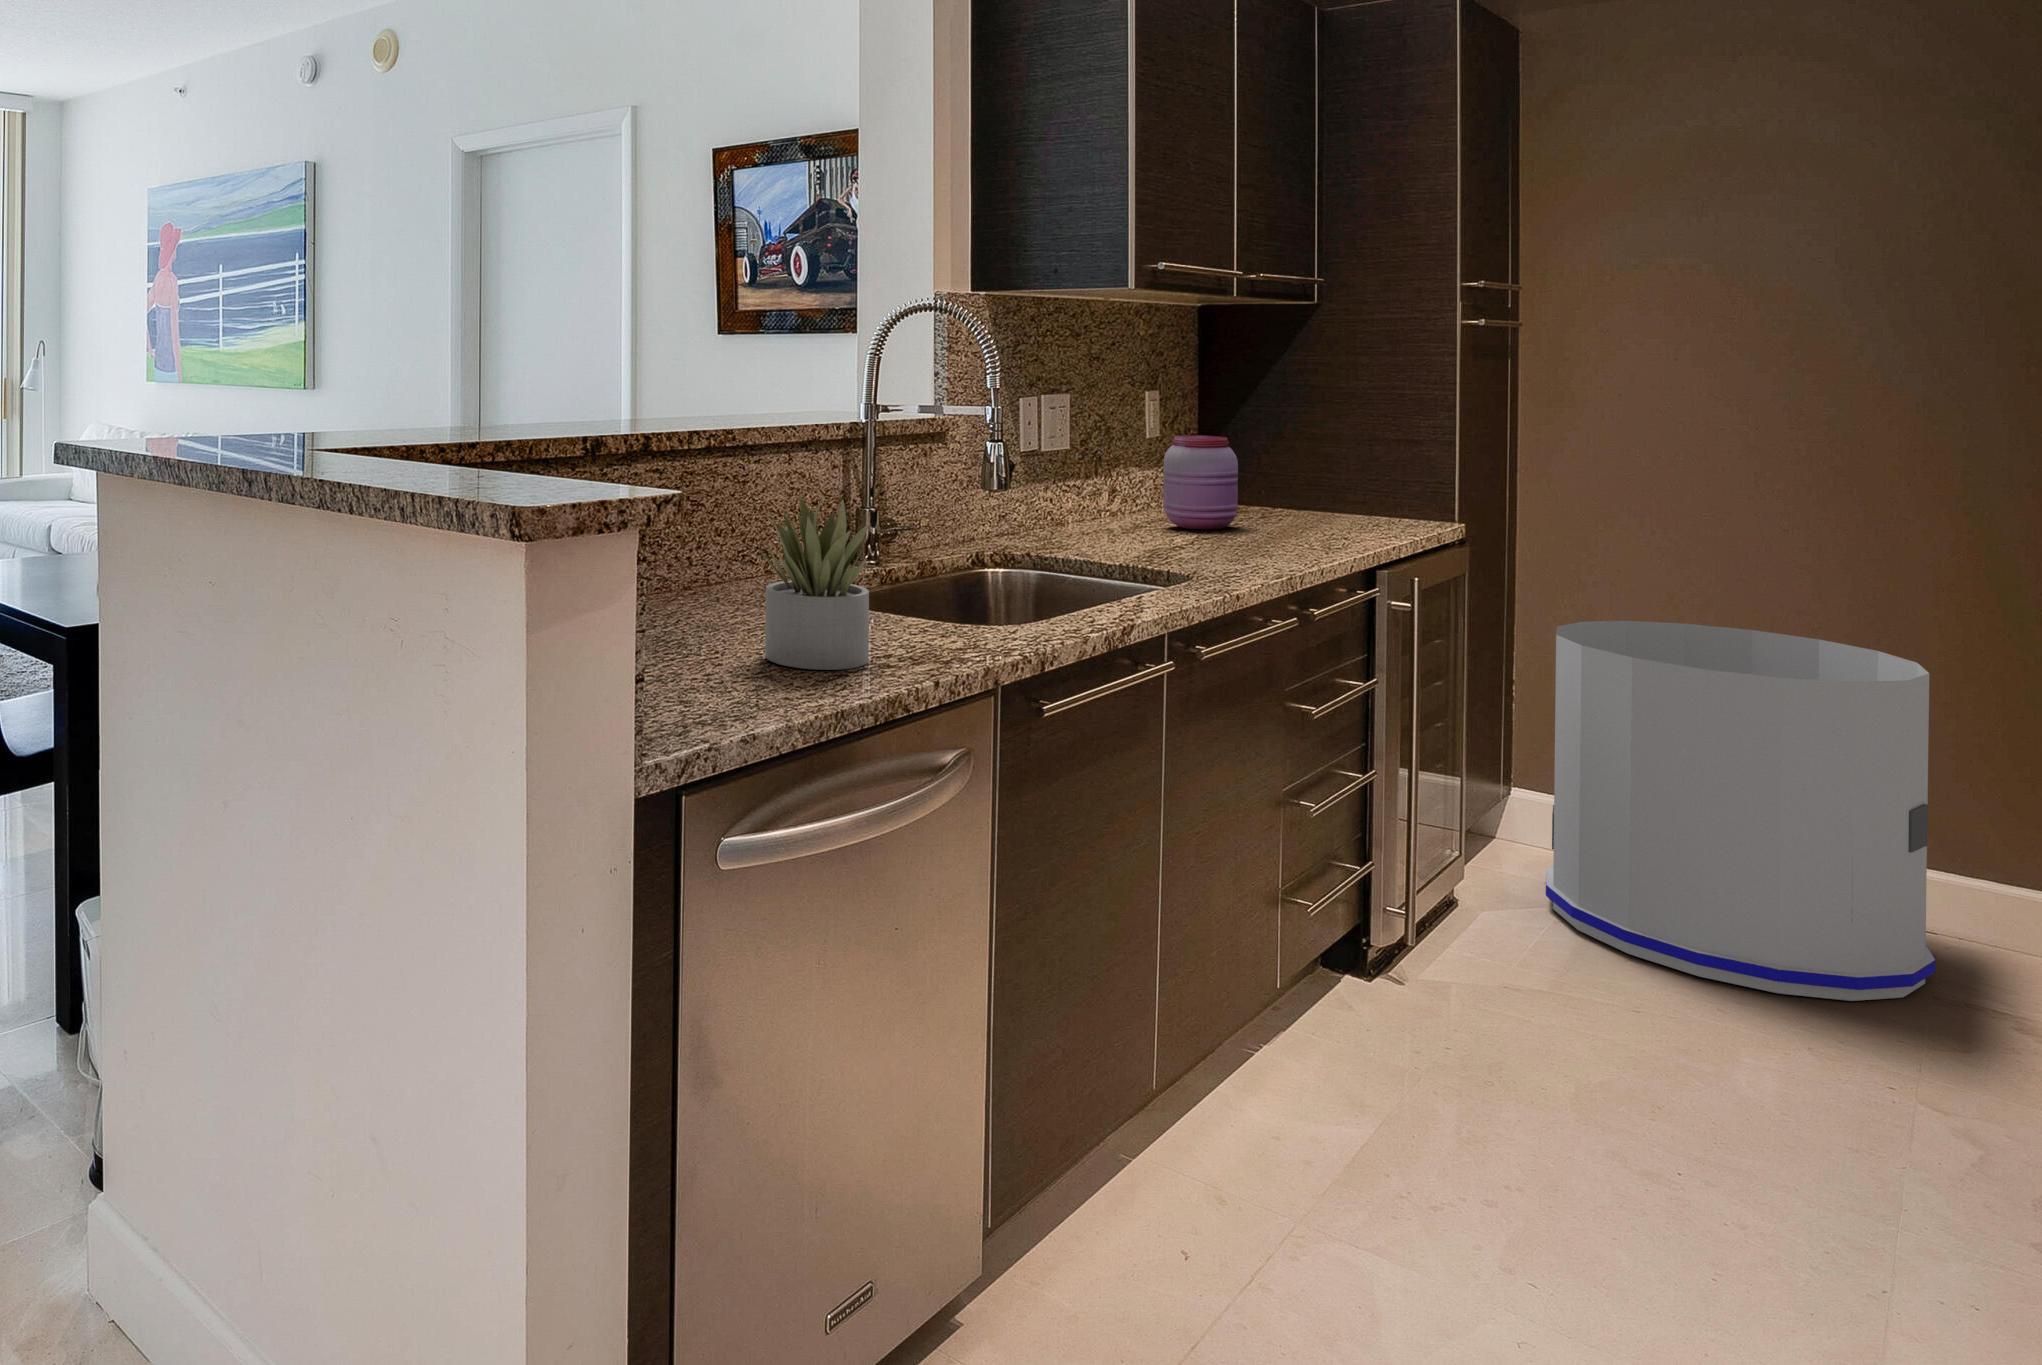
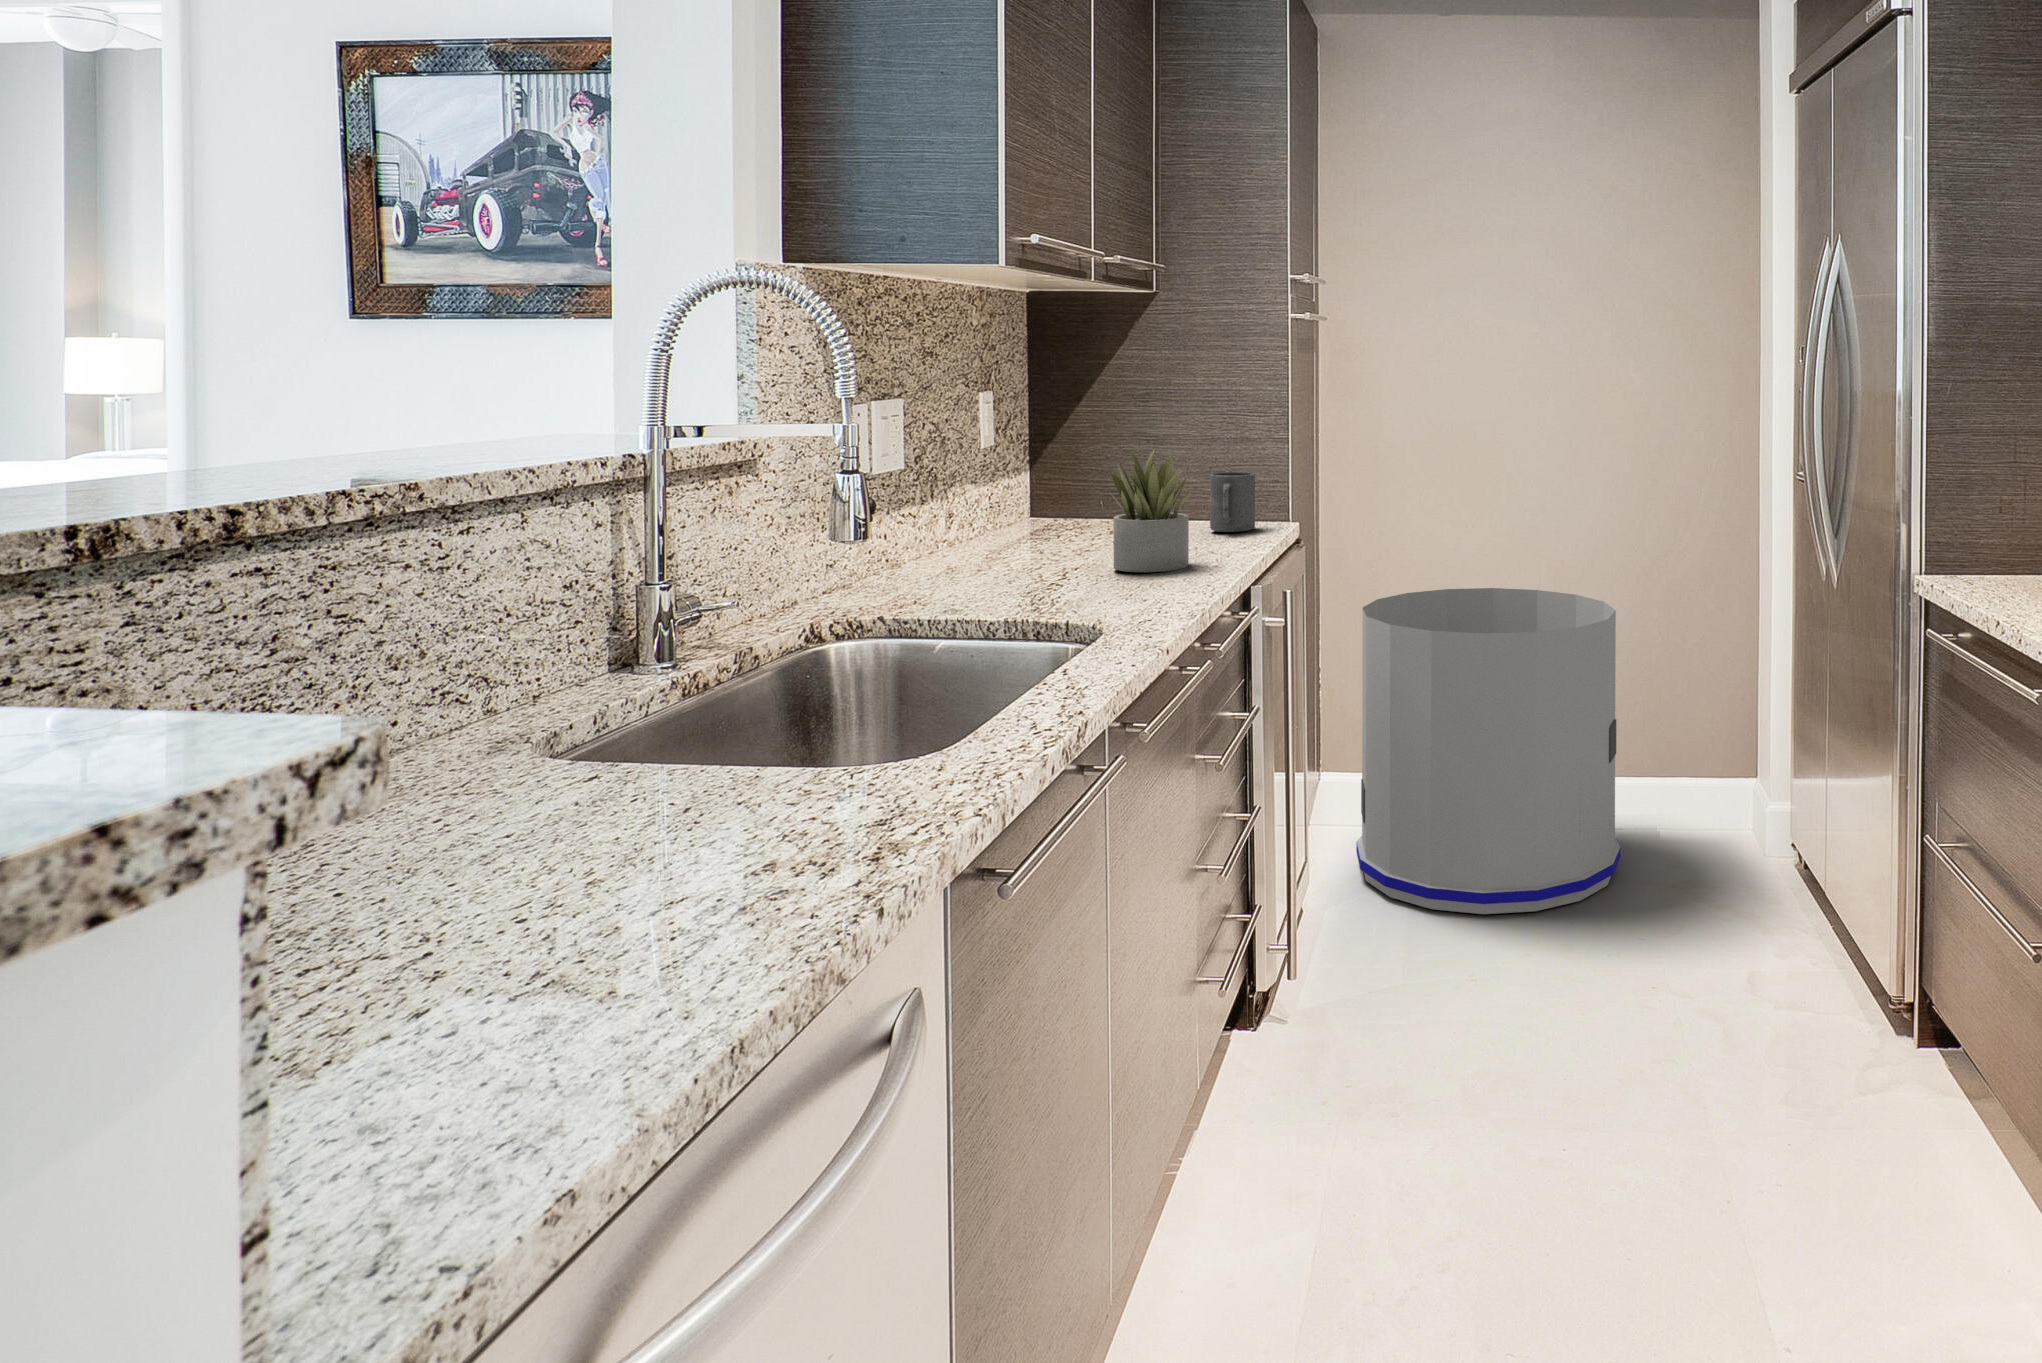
jar: present [1163,435,1238,530] -> none [1013,441,1093,551]
mug: none [1357,473,1406,529] -> present [1210,472,1255,532]
succulent plant: present [759,496,869,670] -> present [1110,450,1192,572]

